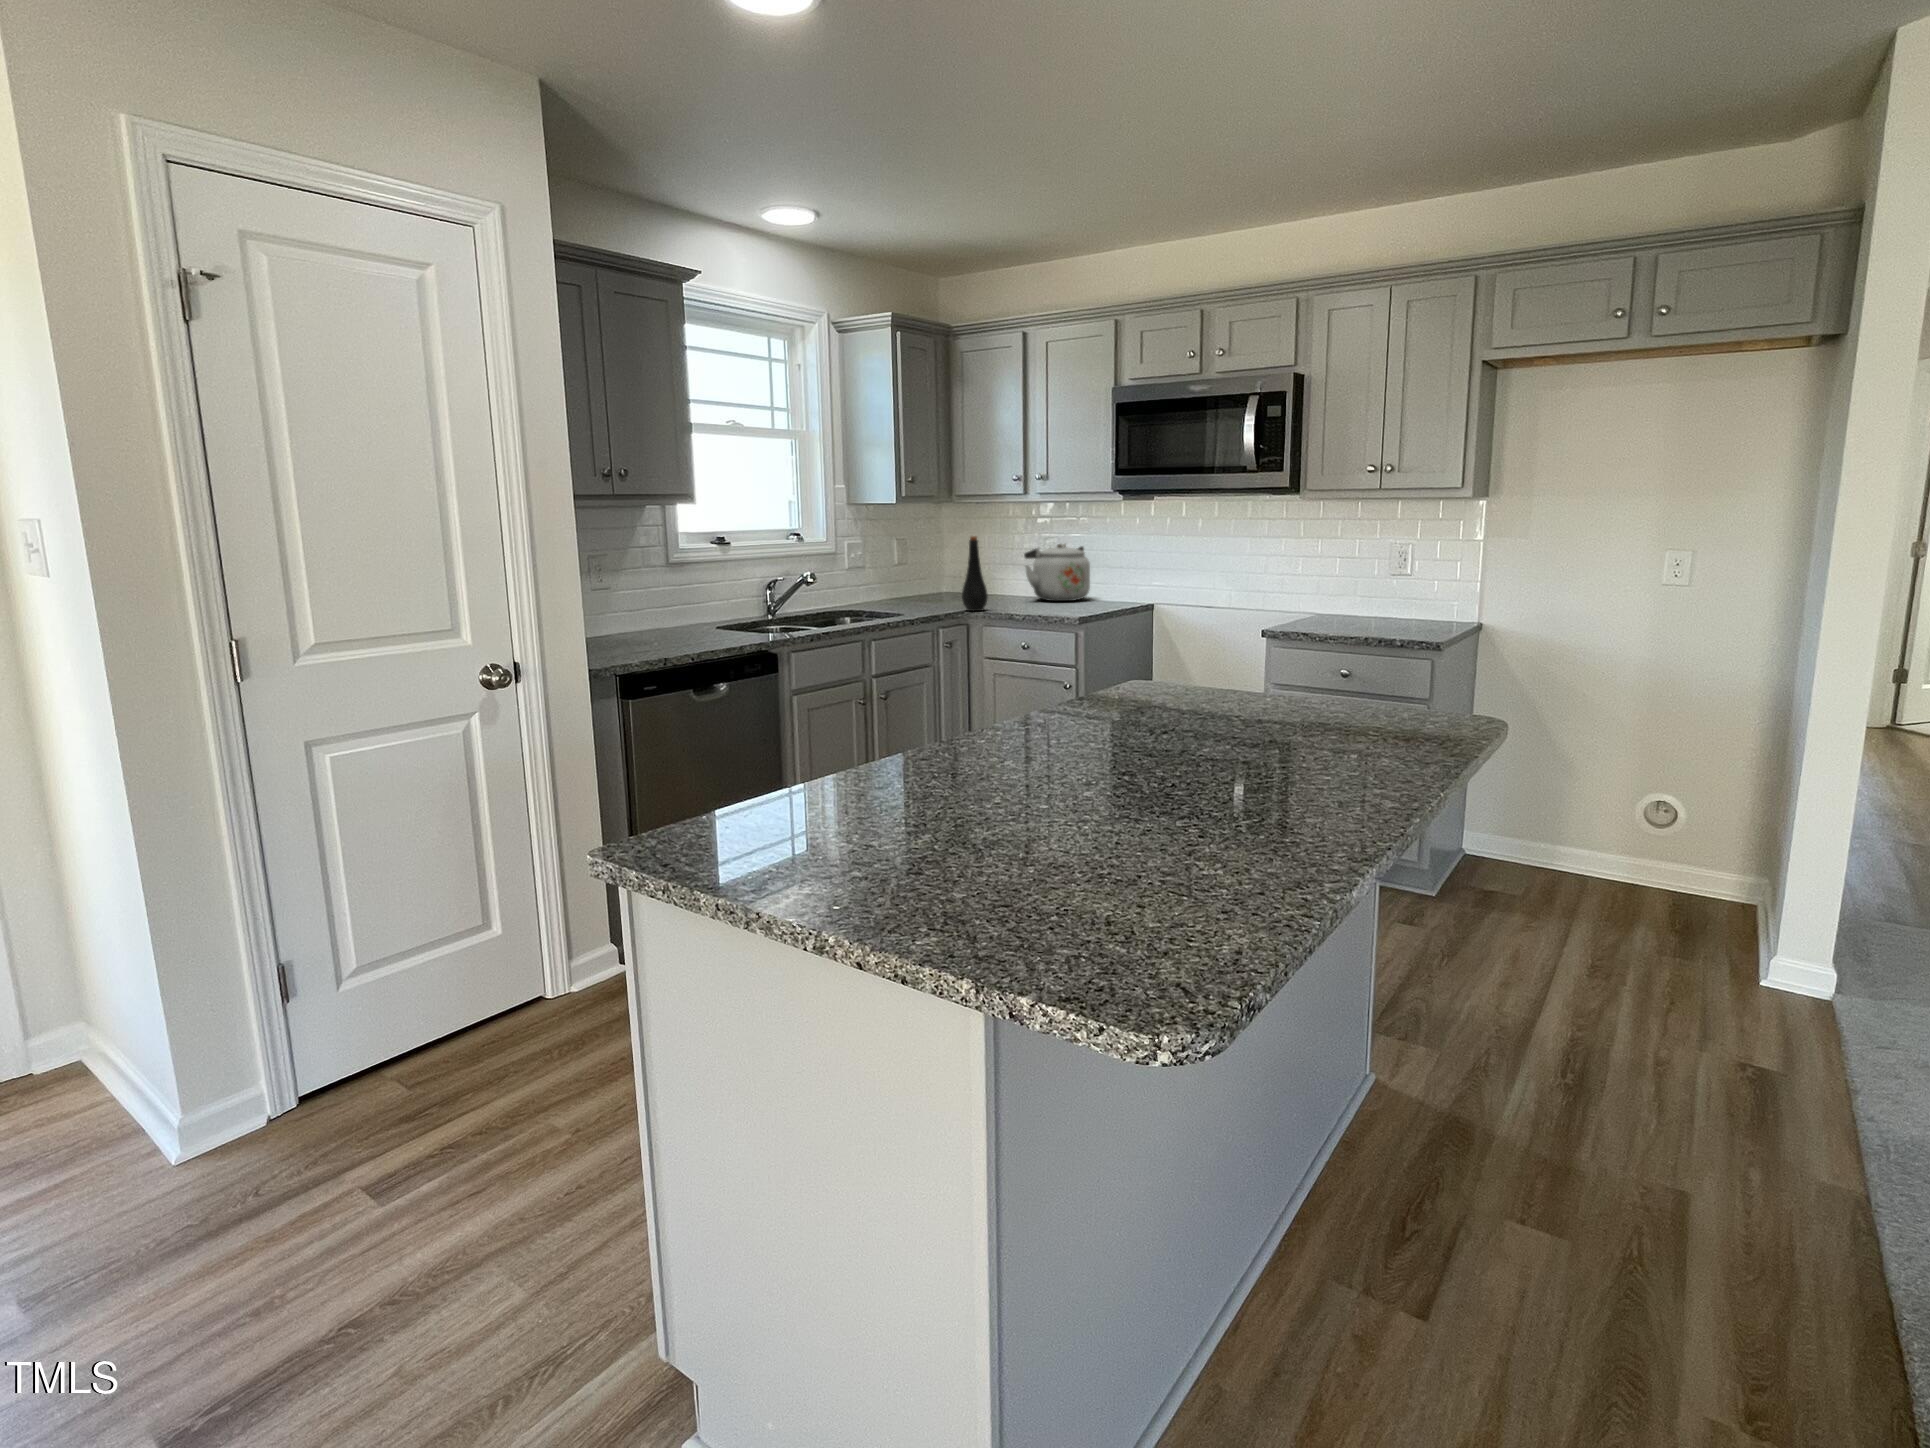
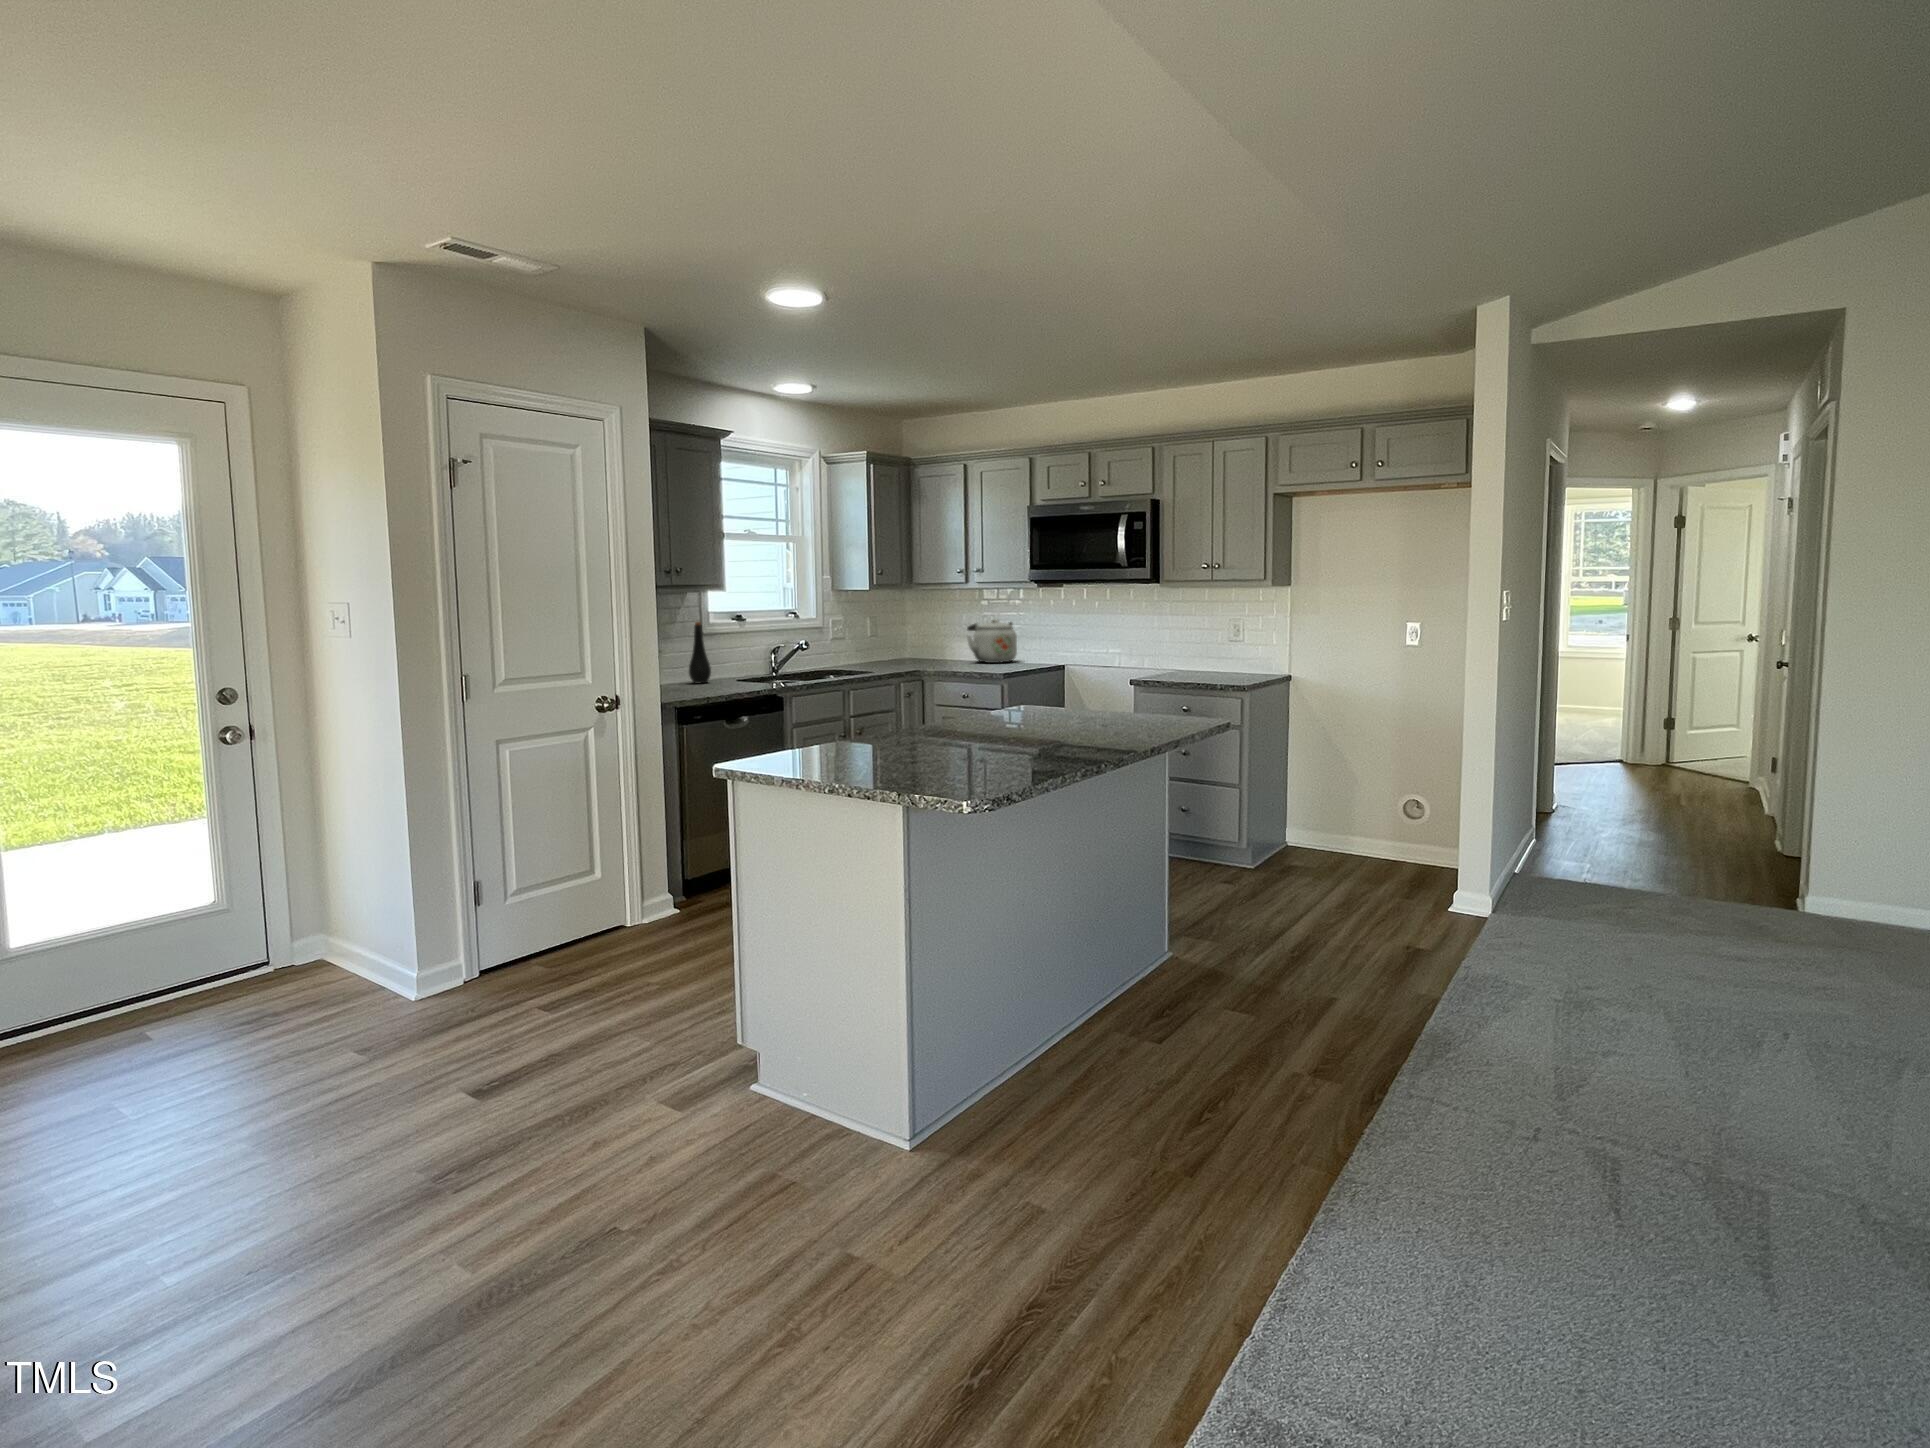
bottle: present [962,536,988,611] -> present [689,622,711,683]

